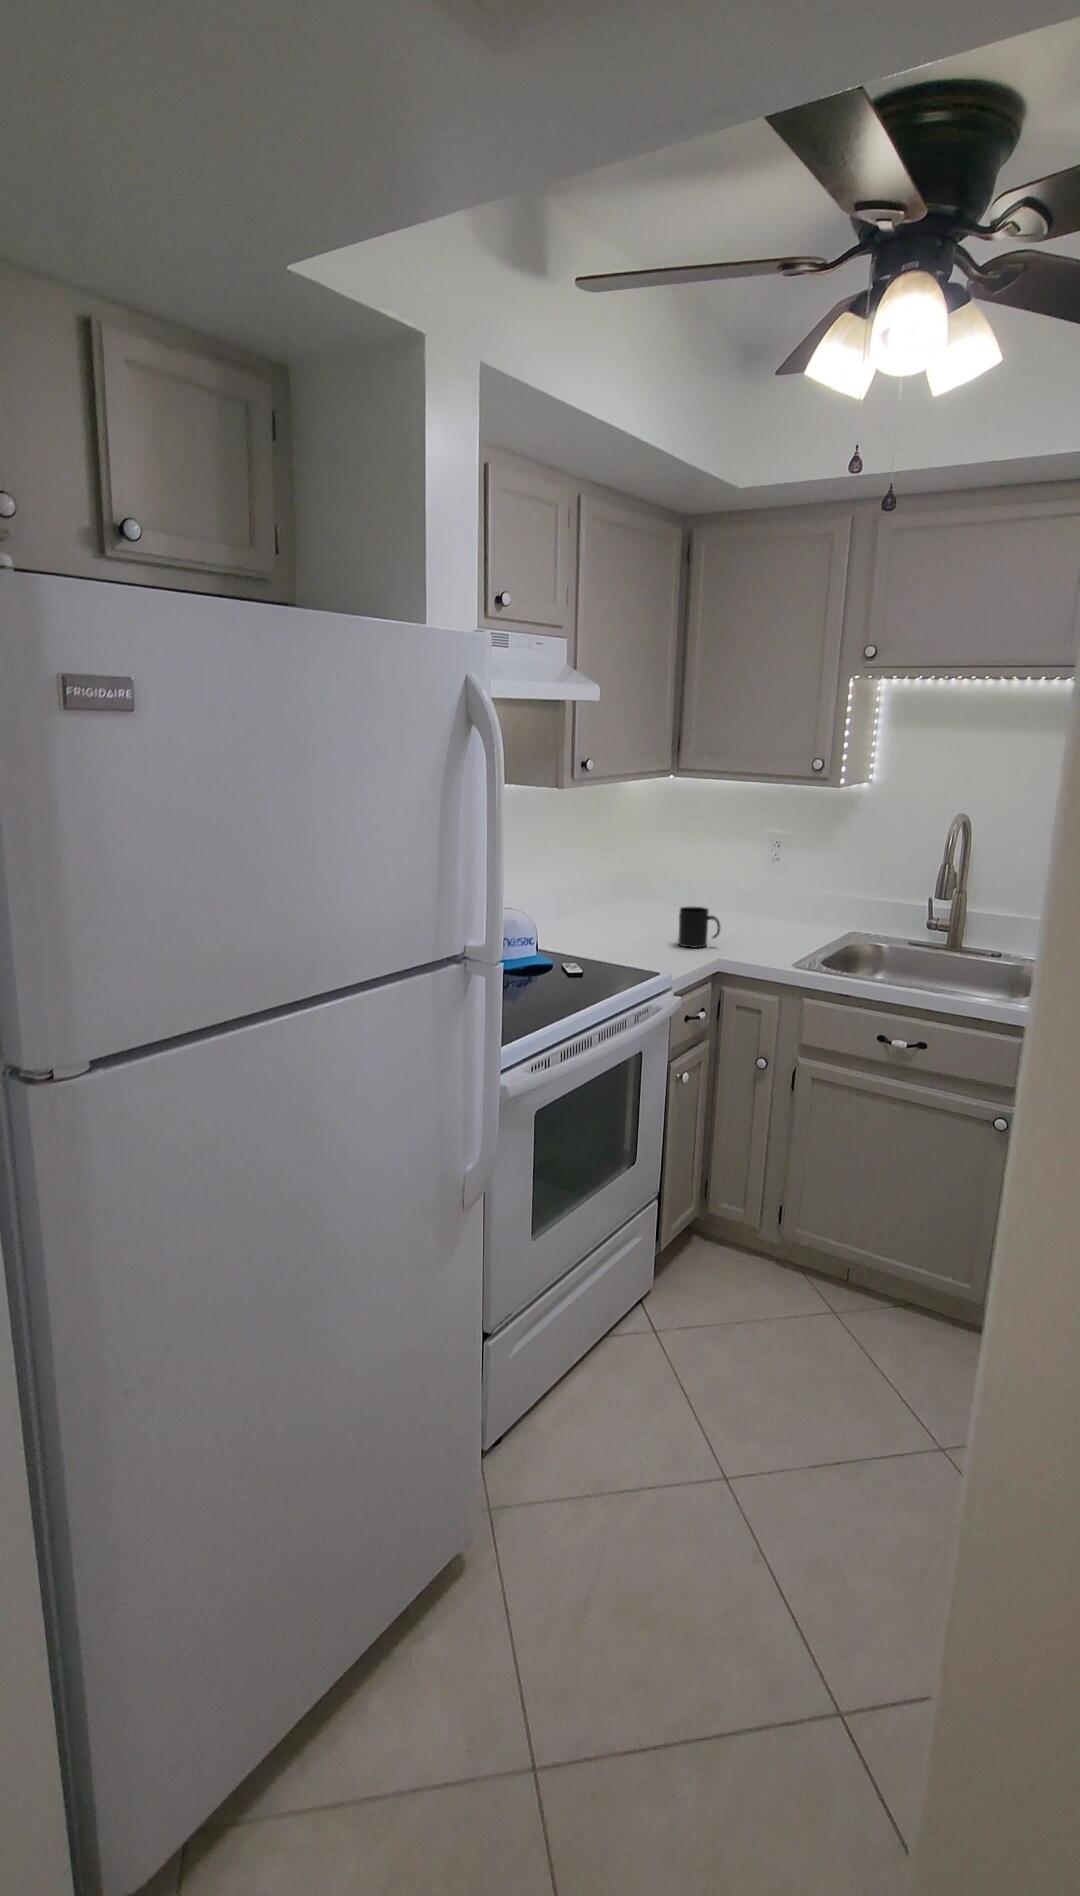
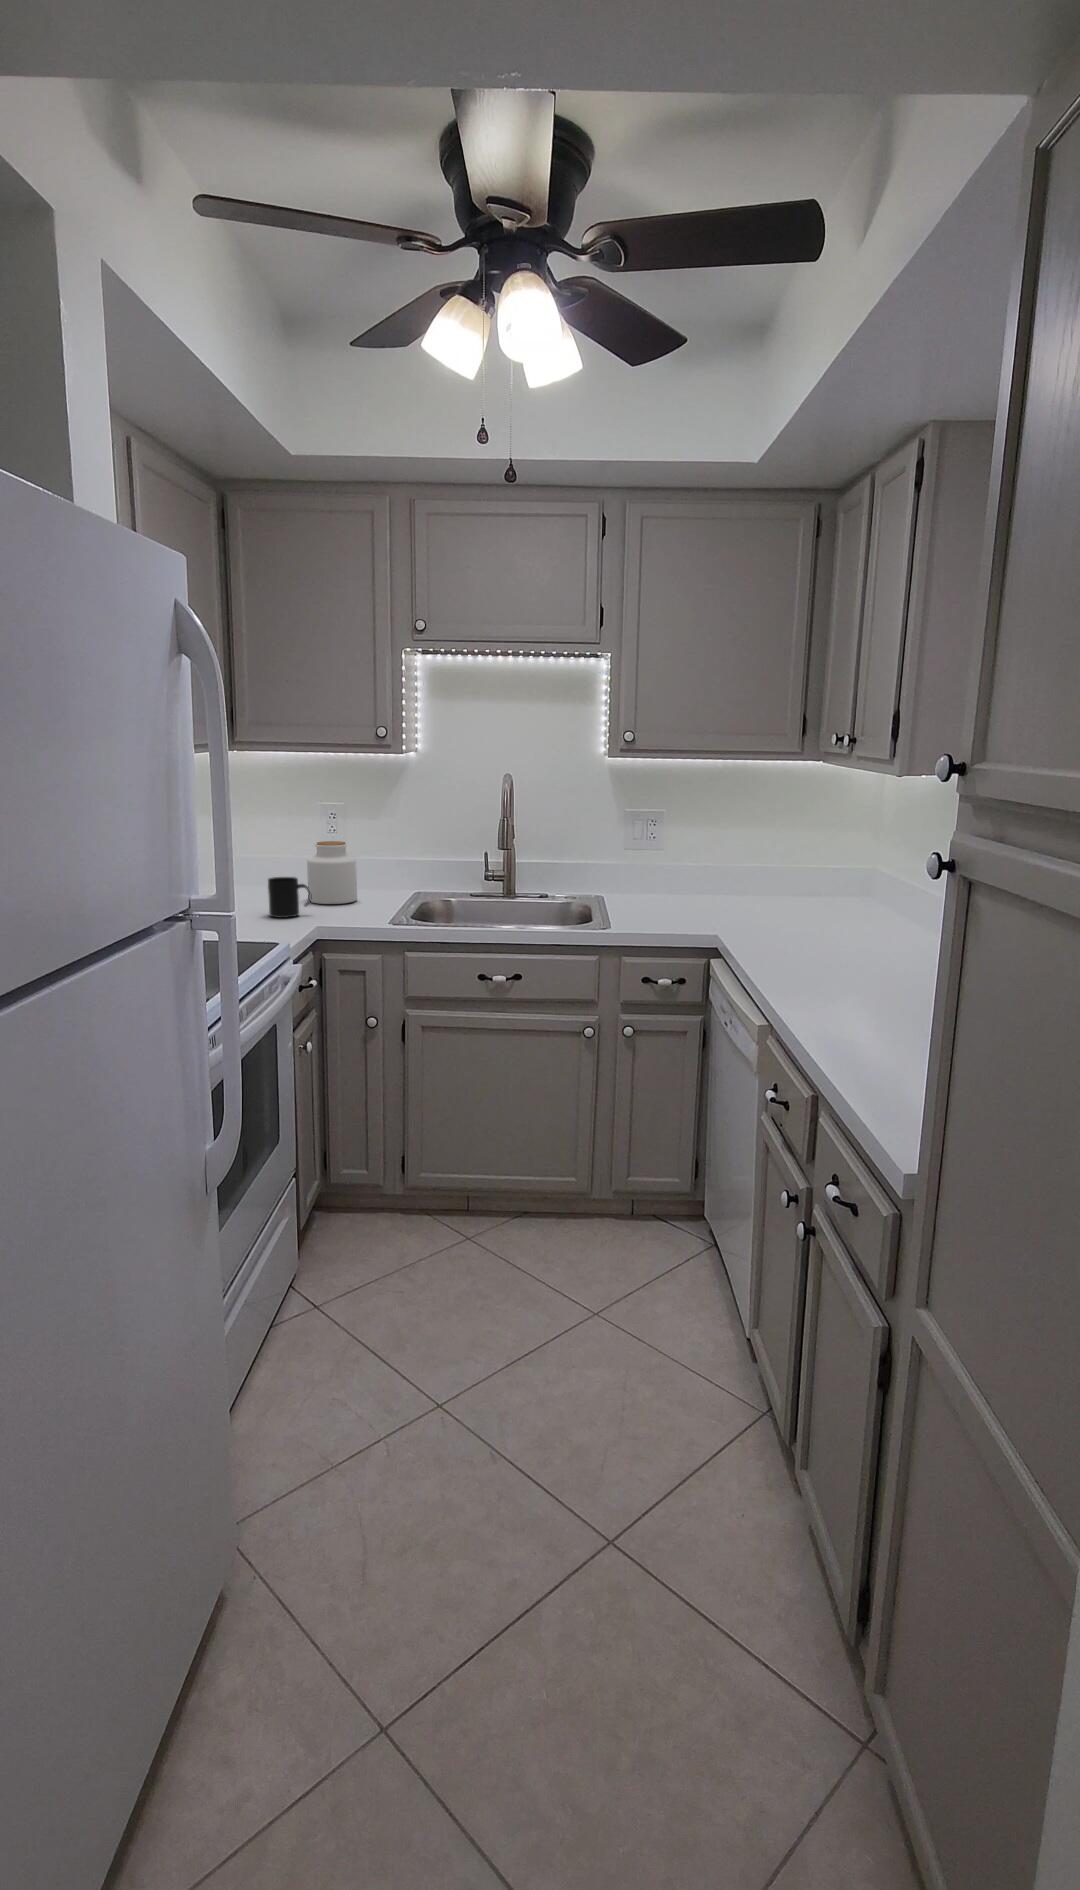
jar: none [729,873,781,938] -> present [307,841,357,904]

